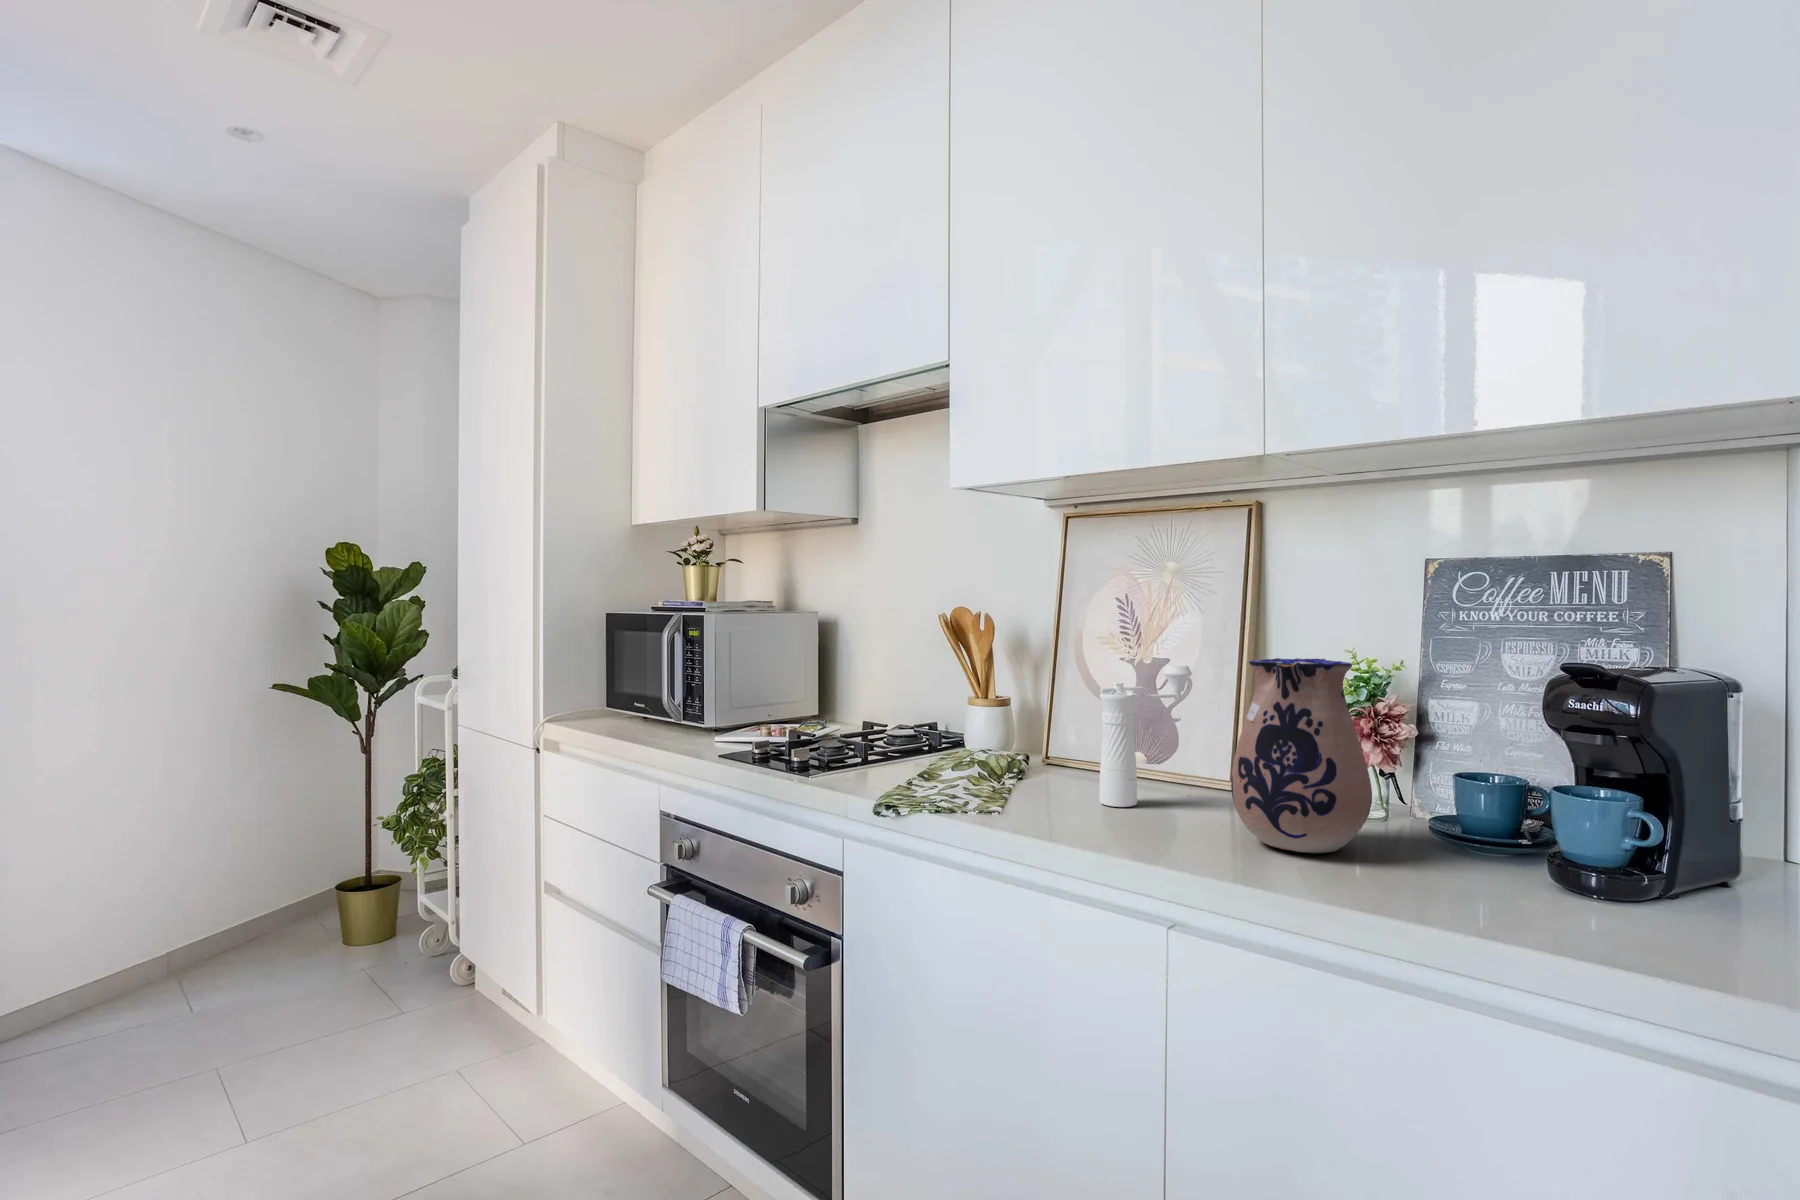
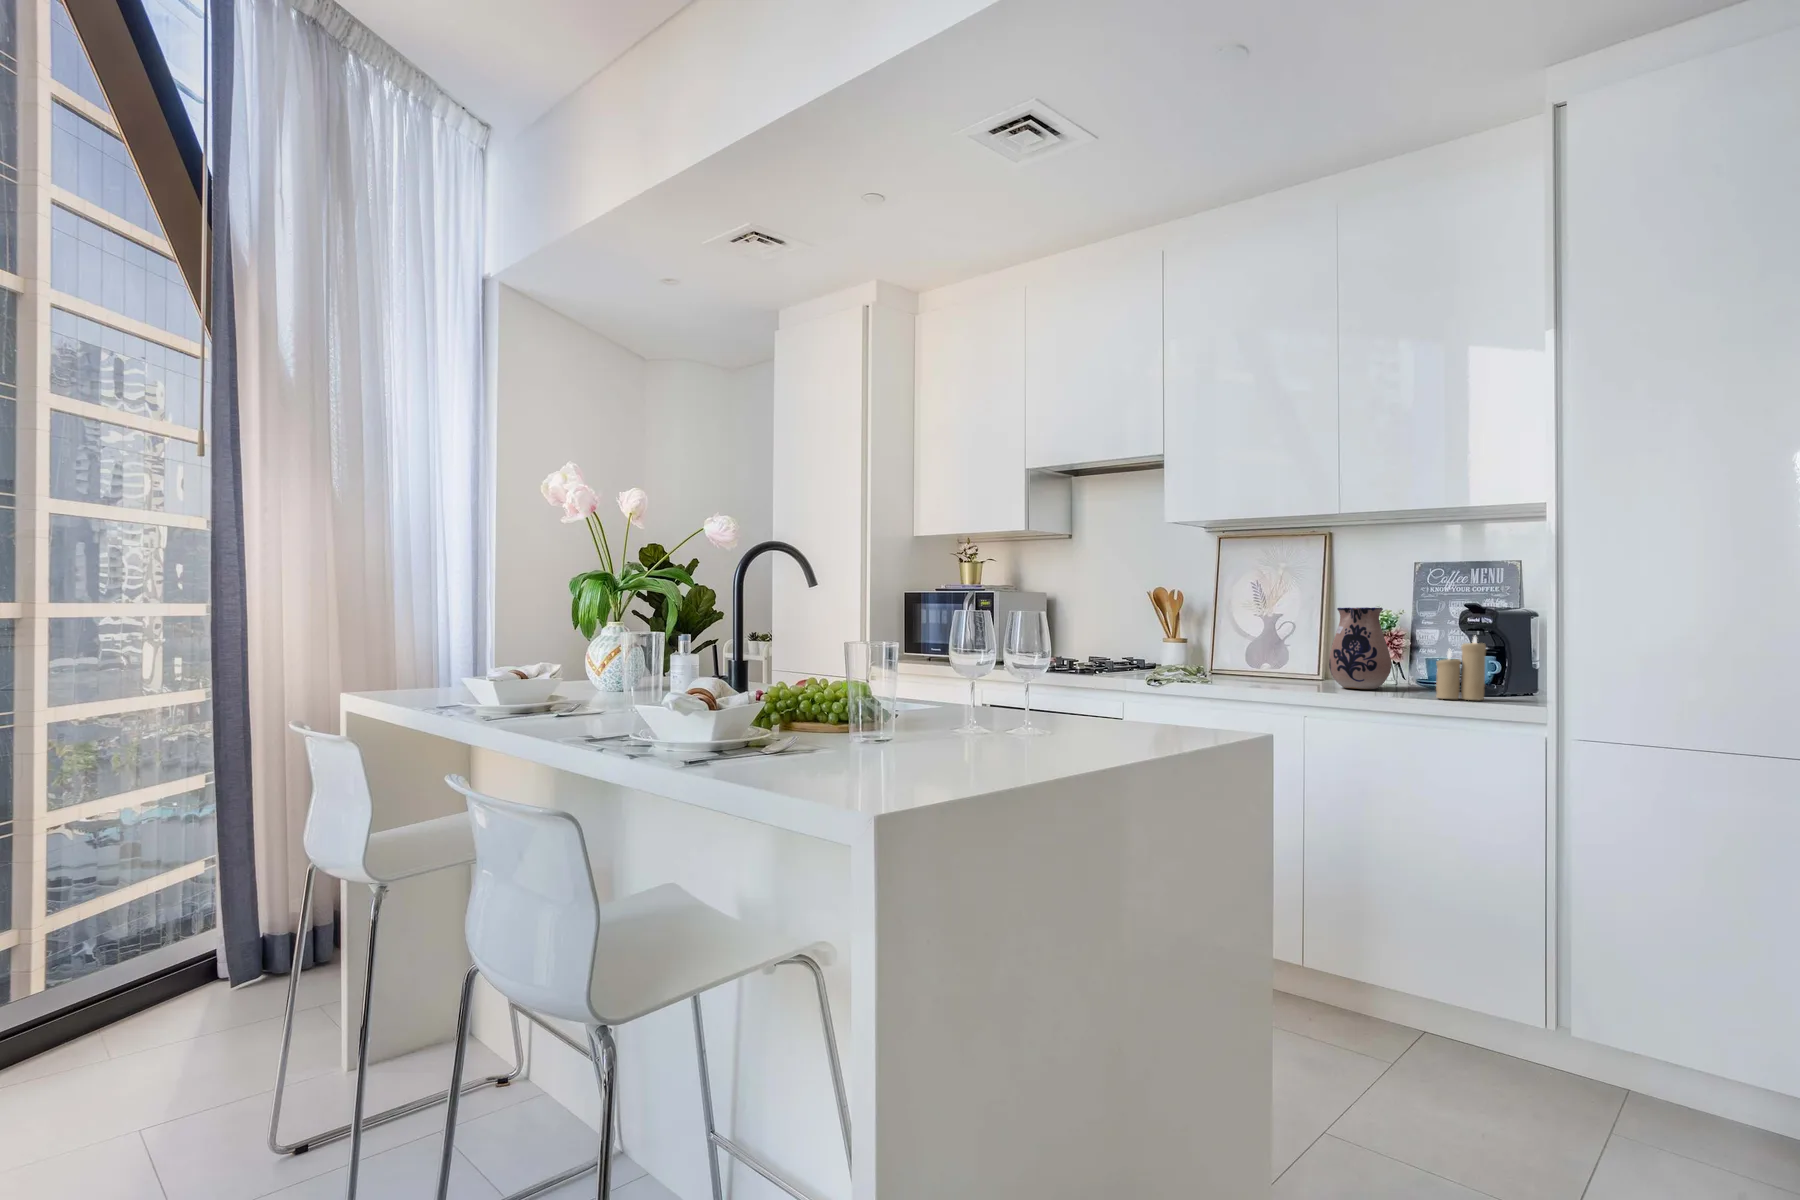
pepper mill: present [1100,665,1192,807] -> none [1258,614,1302,681]
candle: none [1486,752,1629,936] -> present [1436,636,1486,700]

